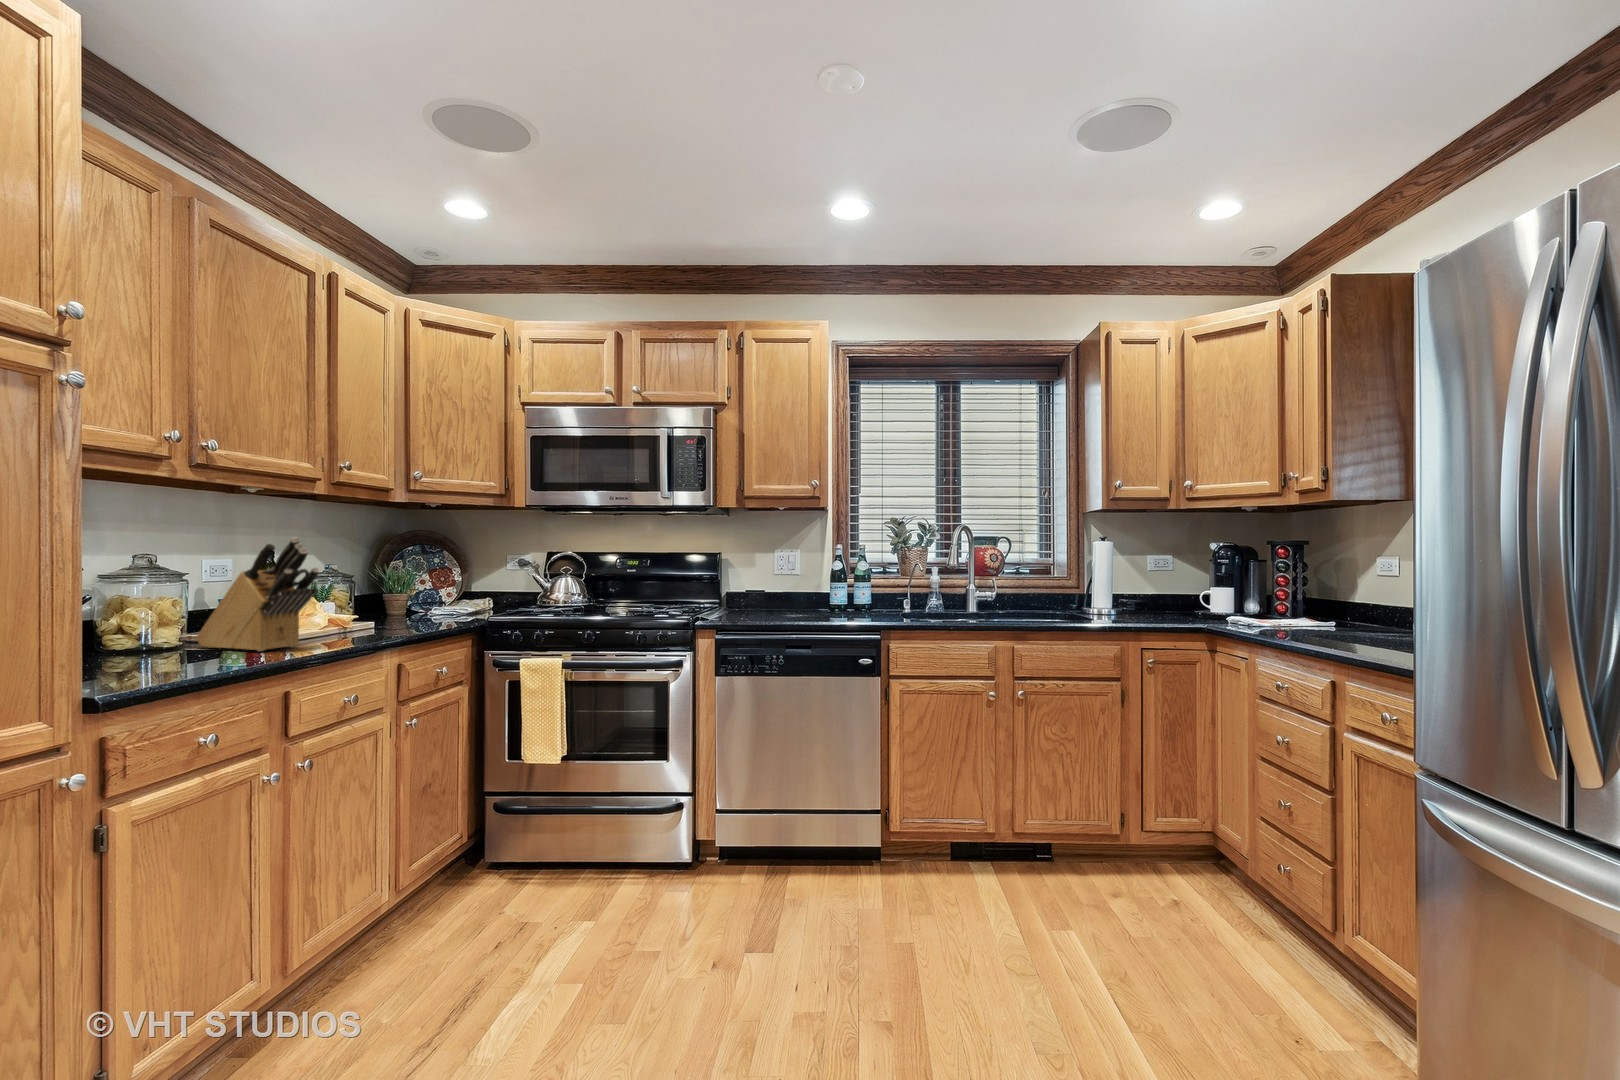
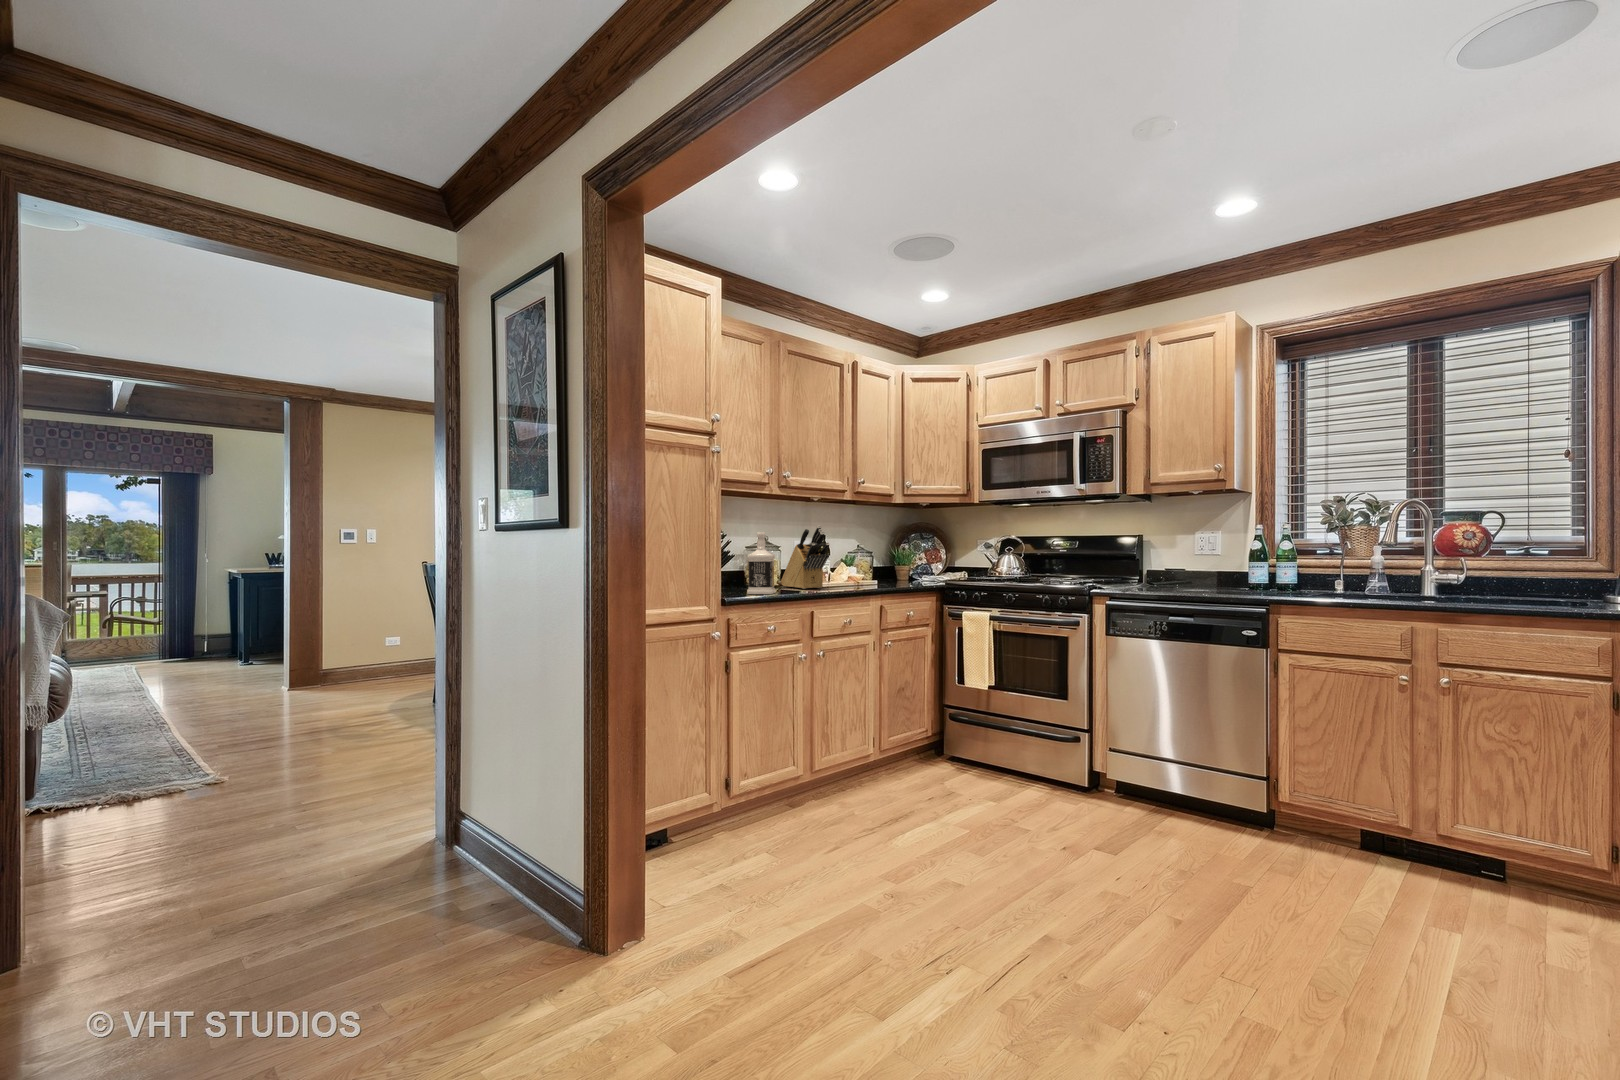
bottle: none [138,550,206,676] -> present [747,532,775,594]

